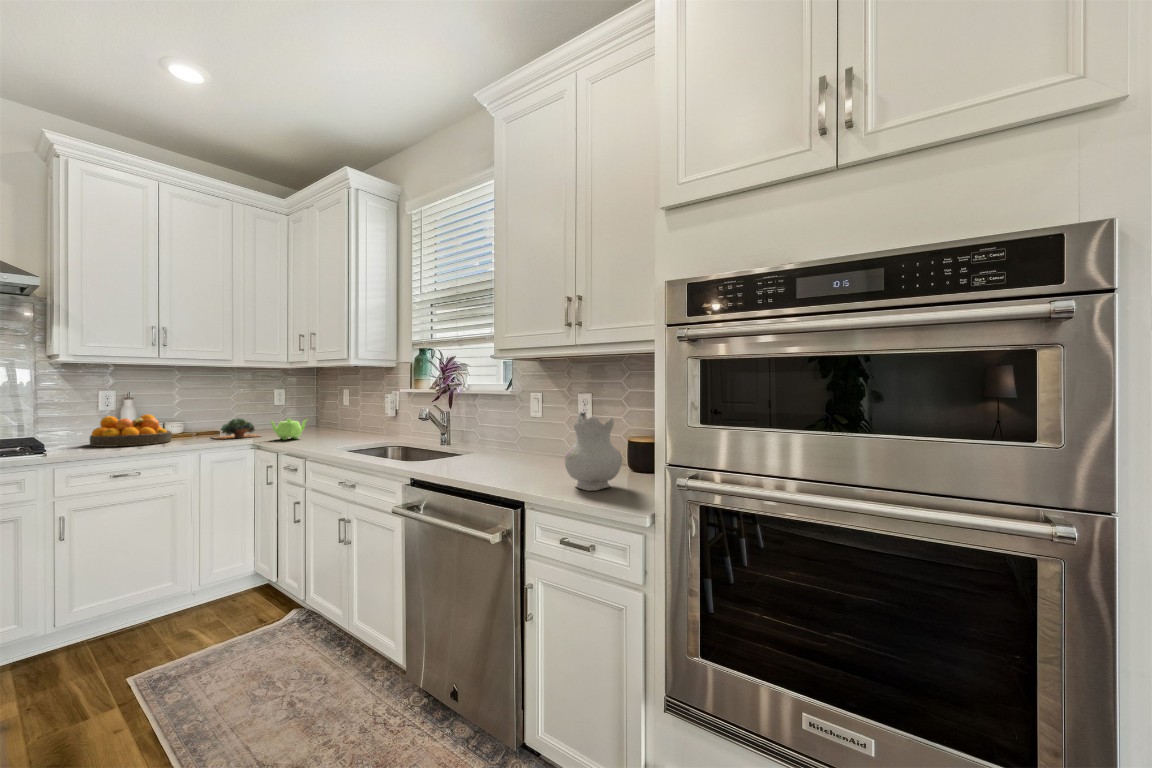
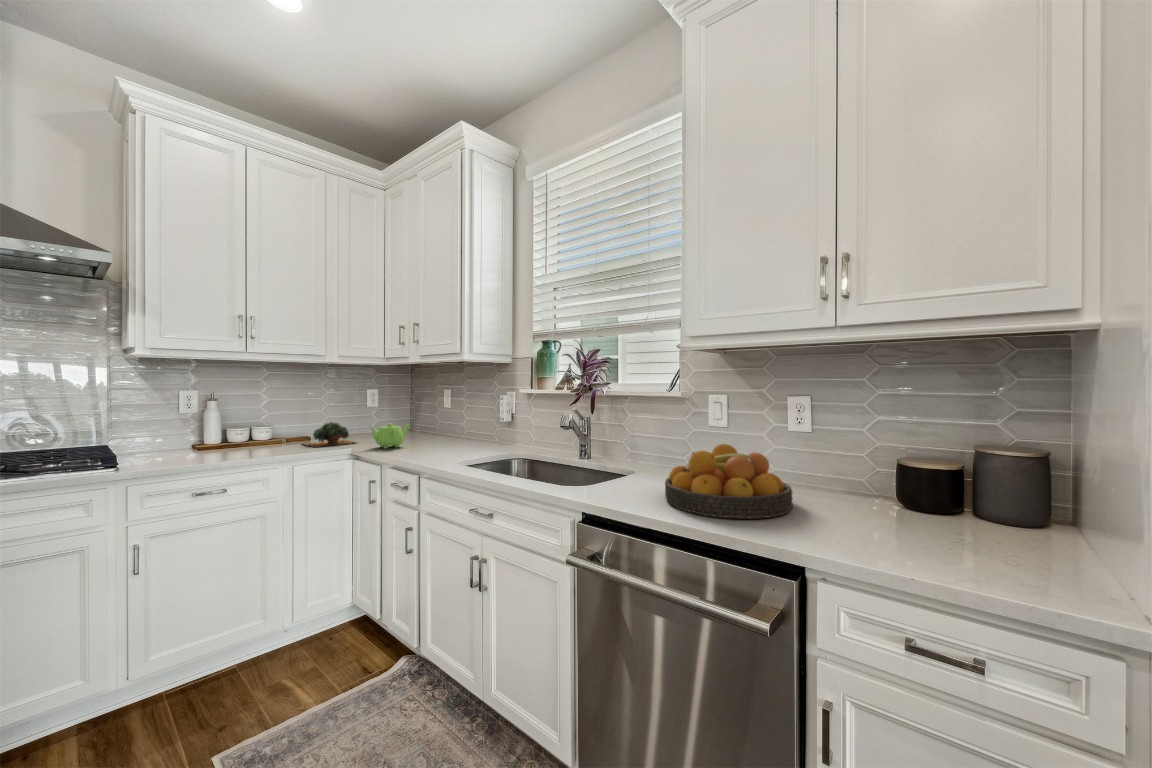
ceramic pitcher: present [565,412,622,491] -> none [877,426,994,562]
fruit bowl: present [90,414,172,447] -> present [665,444,793,519]

